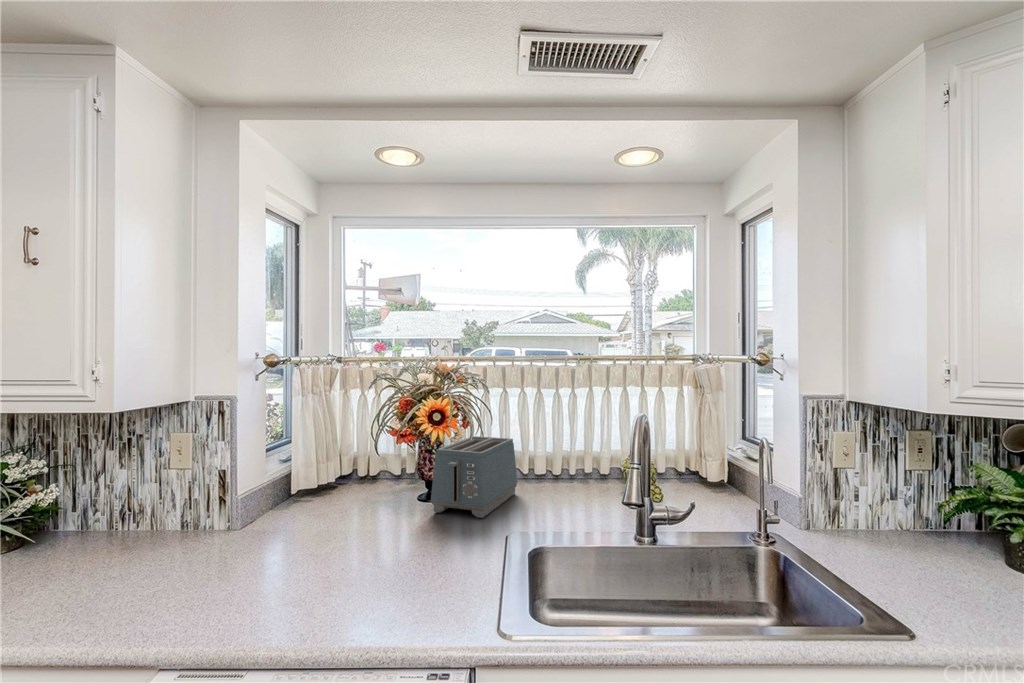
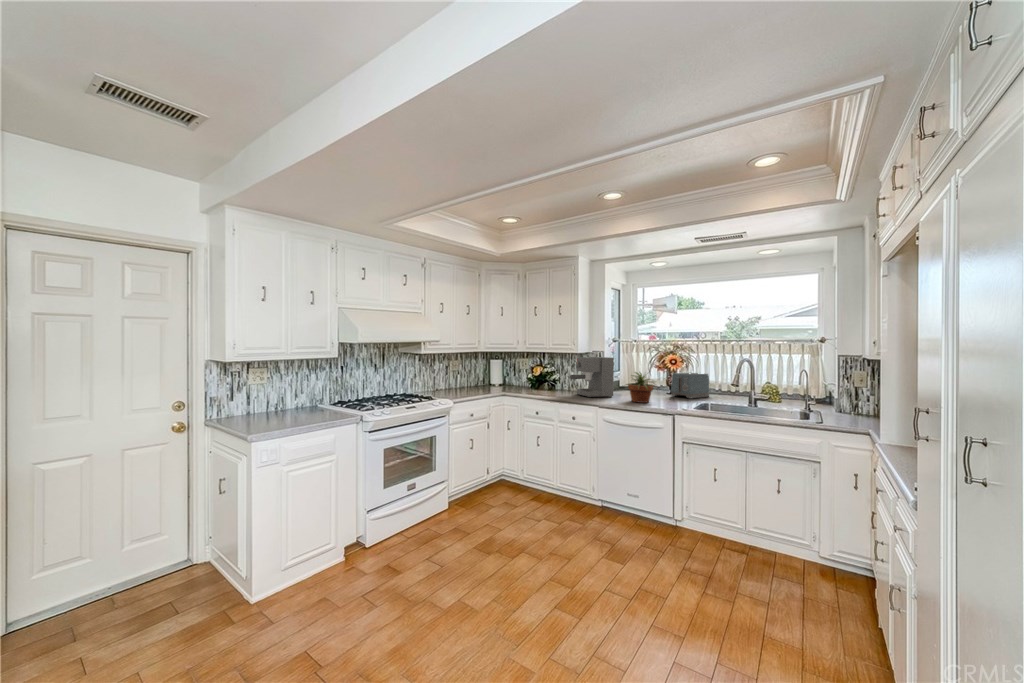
coffee maker: none [54,418,257,593] -> present [570,357,614,397]
potted plant: none [275,469,417,596] -> present [626,372,655,403]

